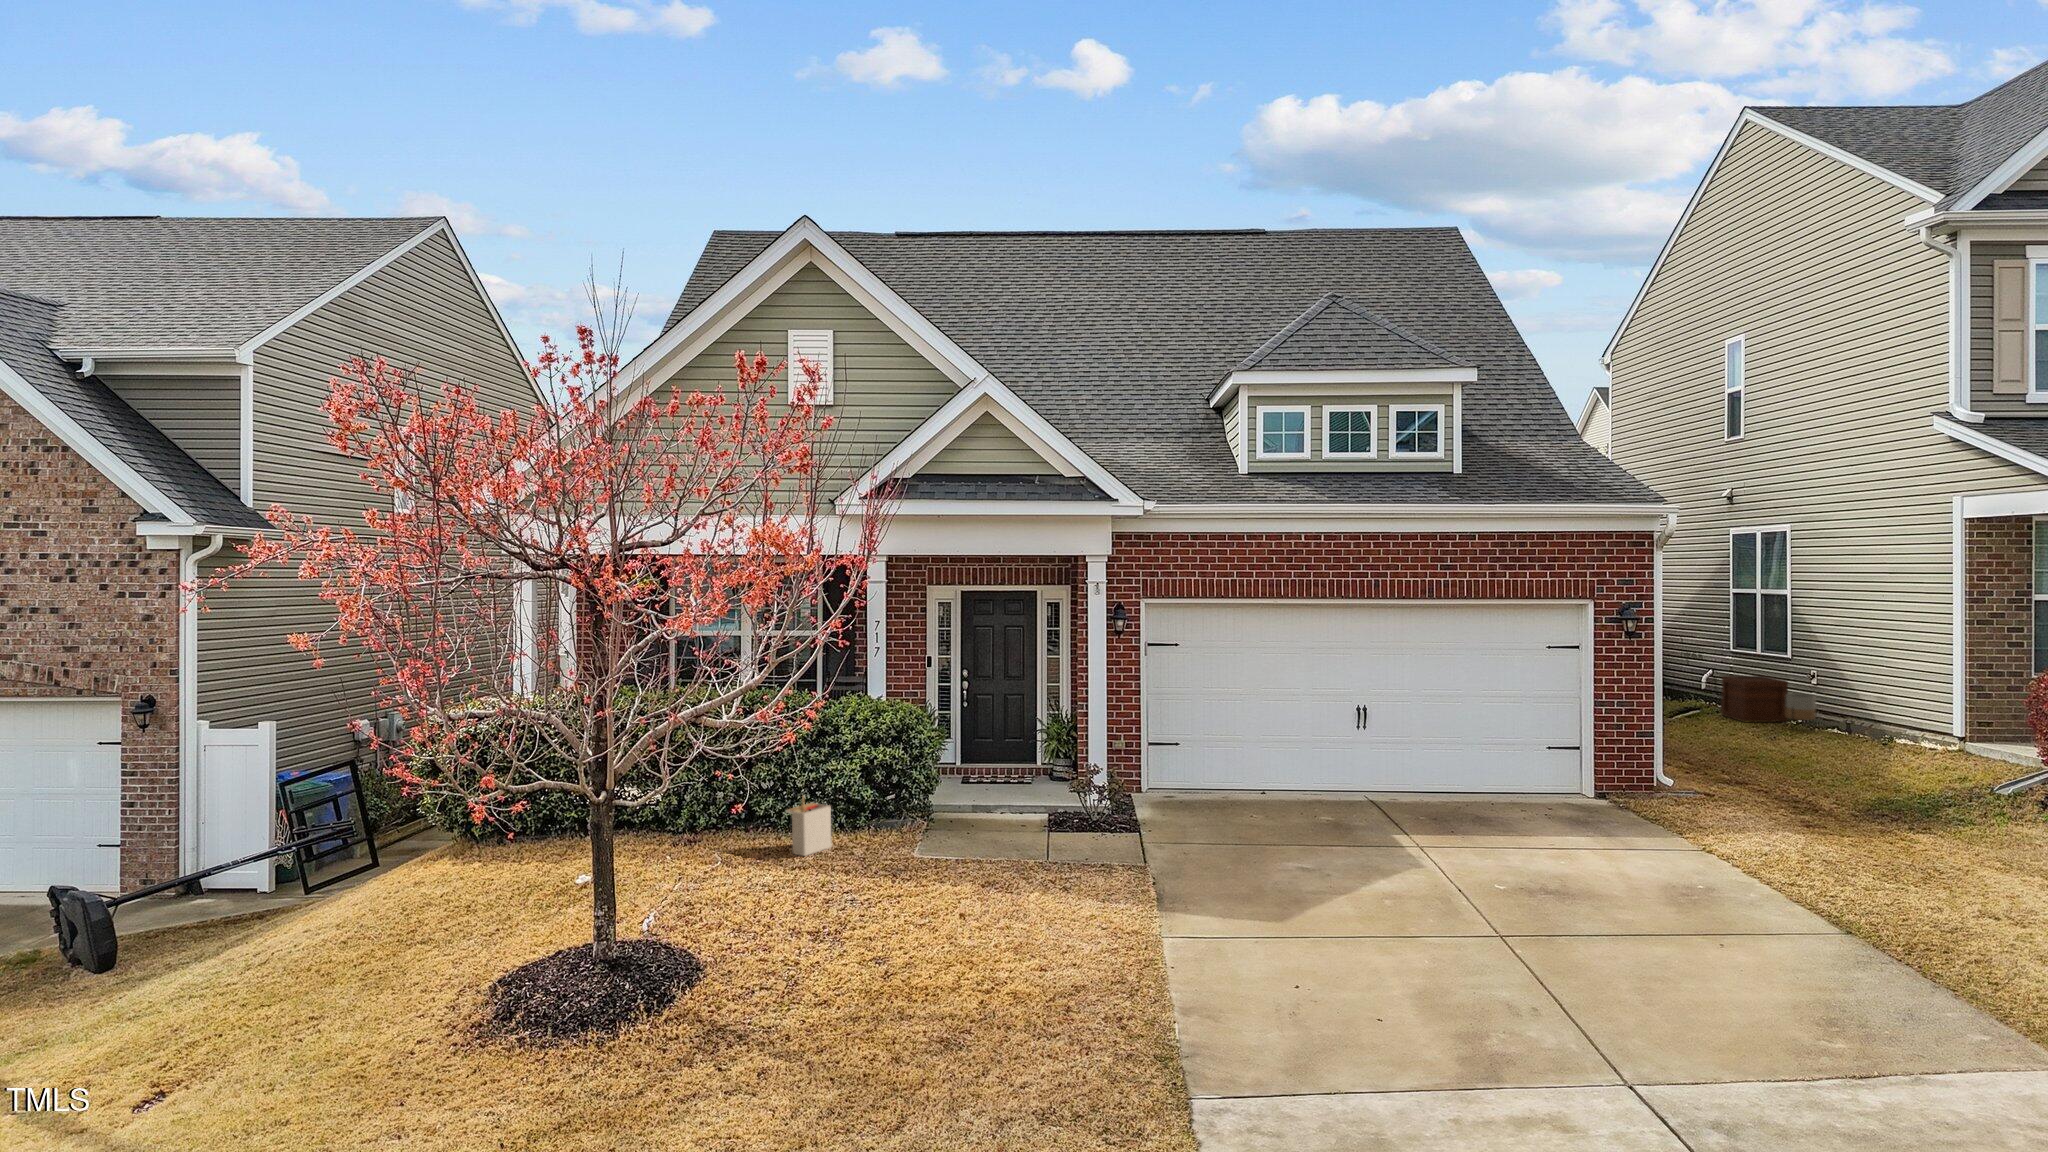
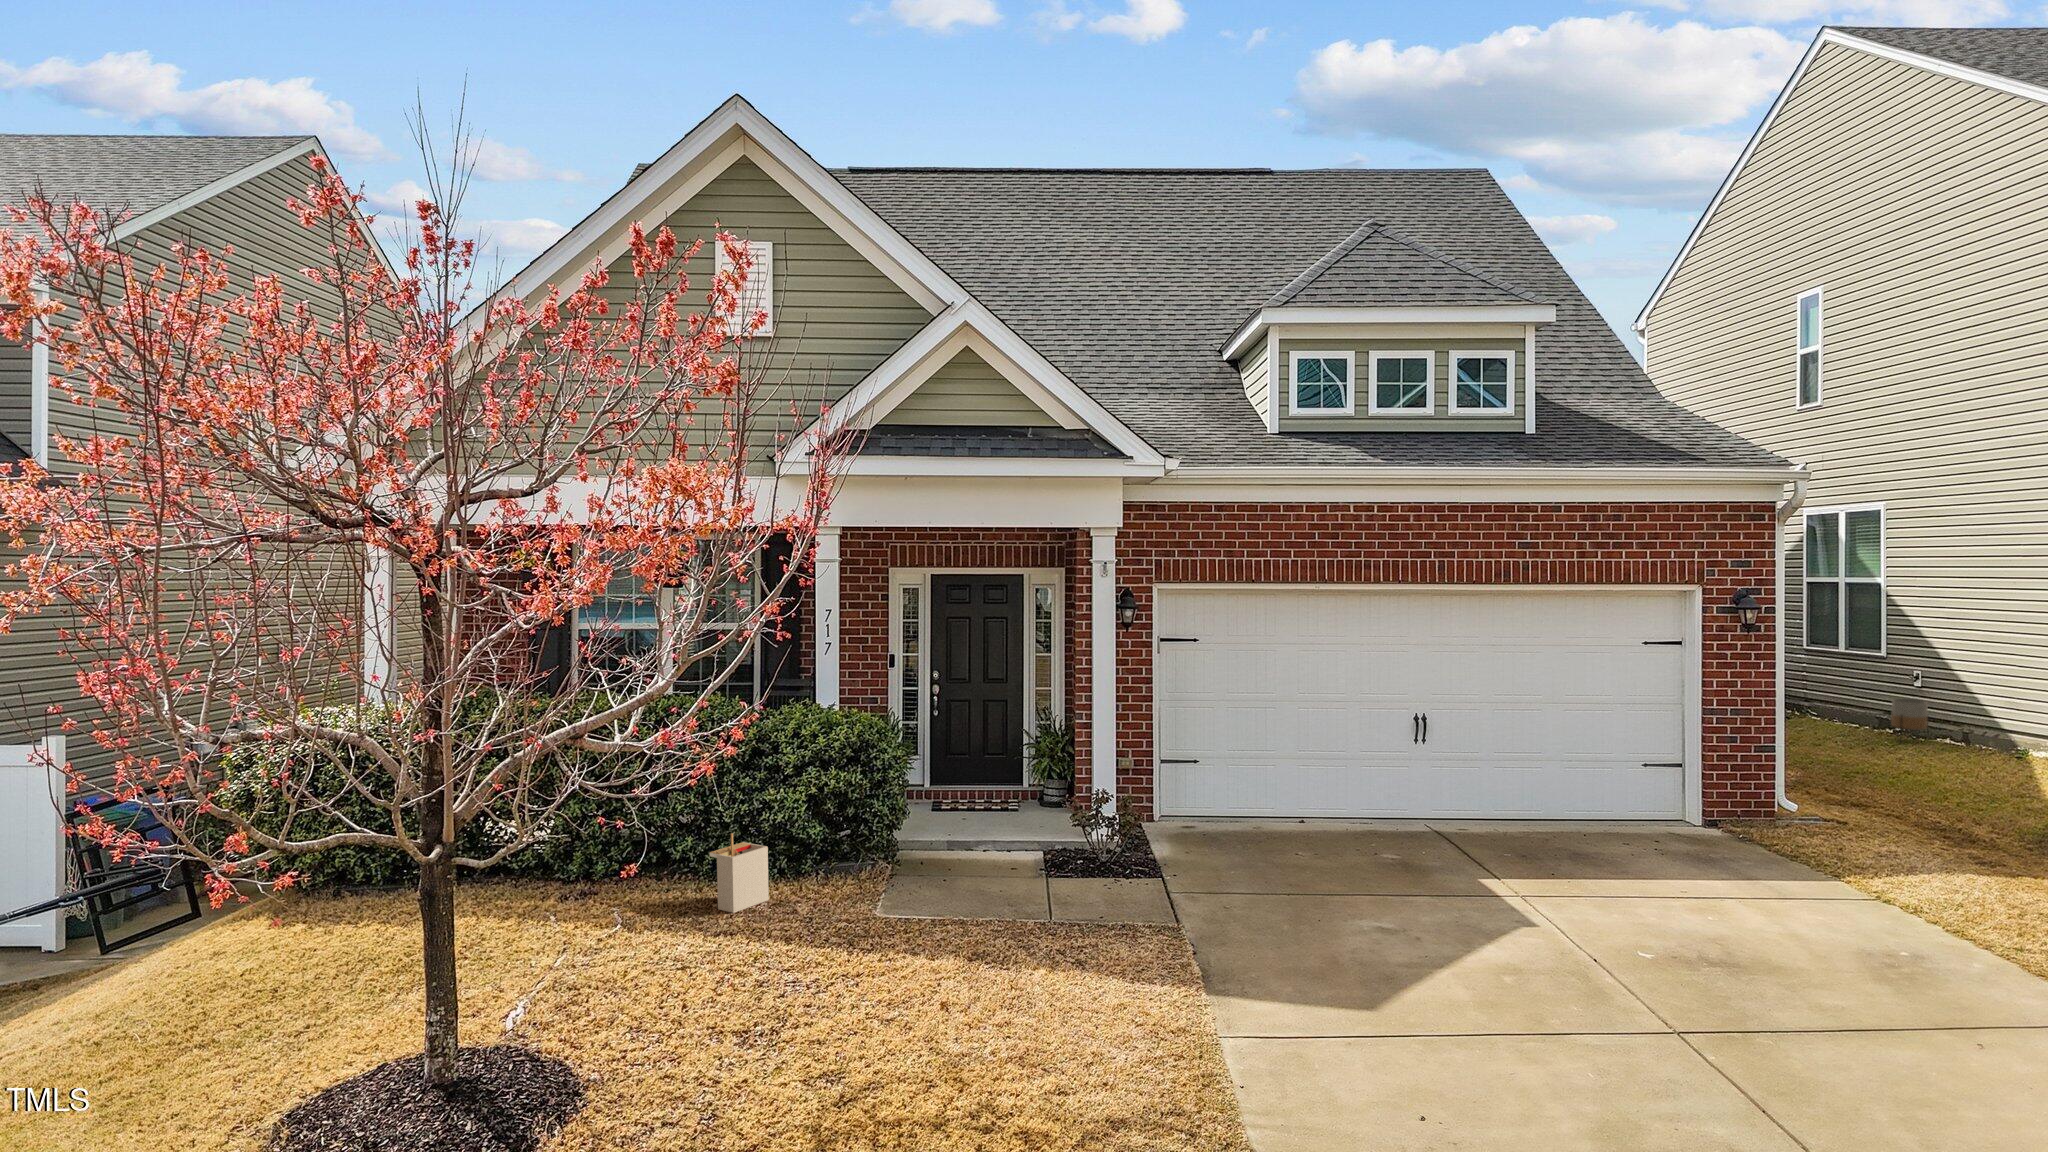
wooden crate: present [1721,675,1788,723] -> none [1811,677,1891,732]

